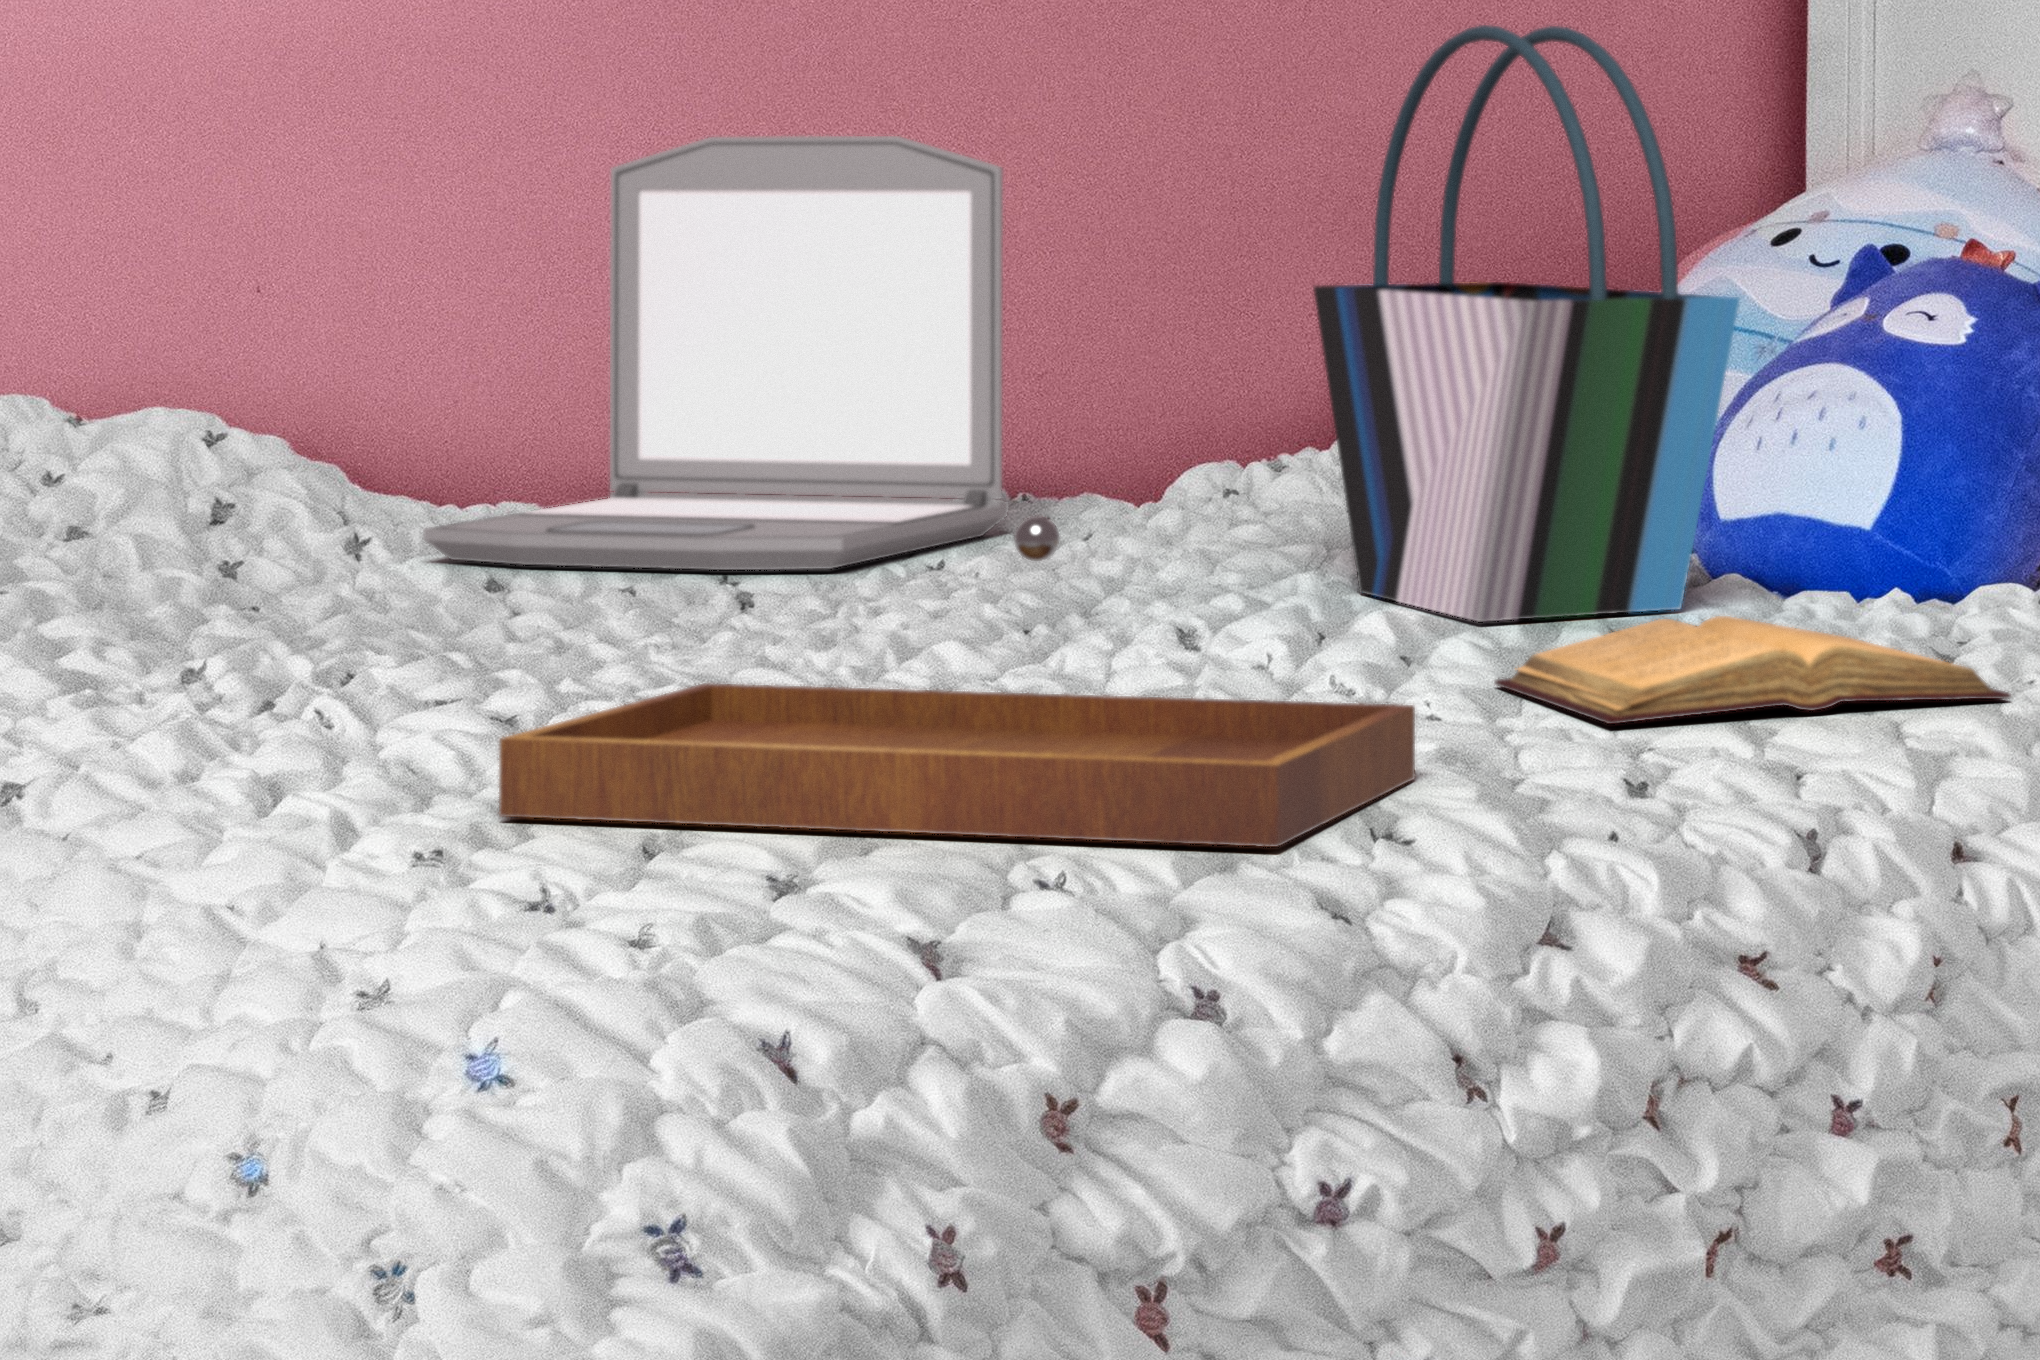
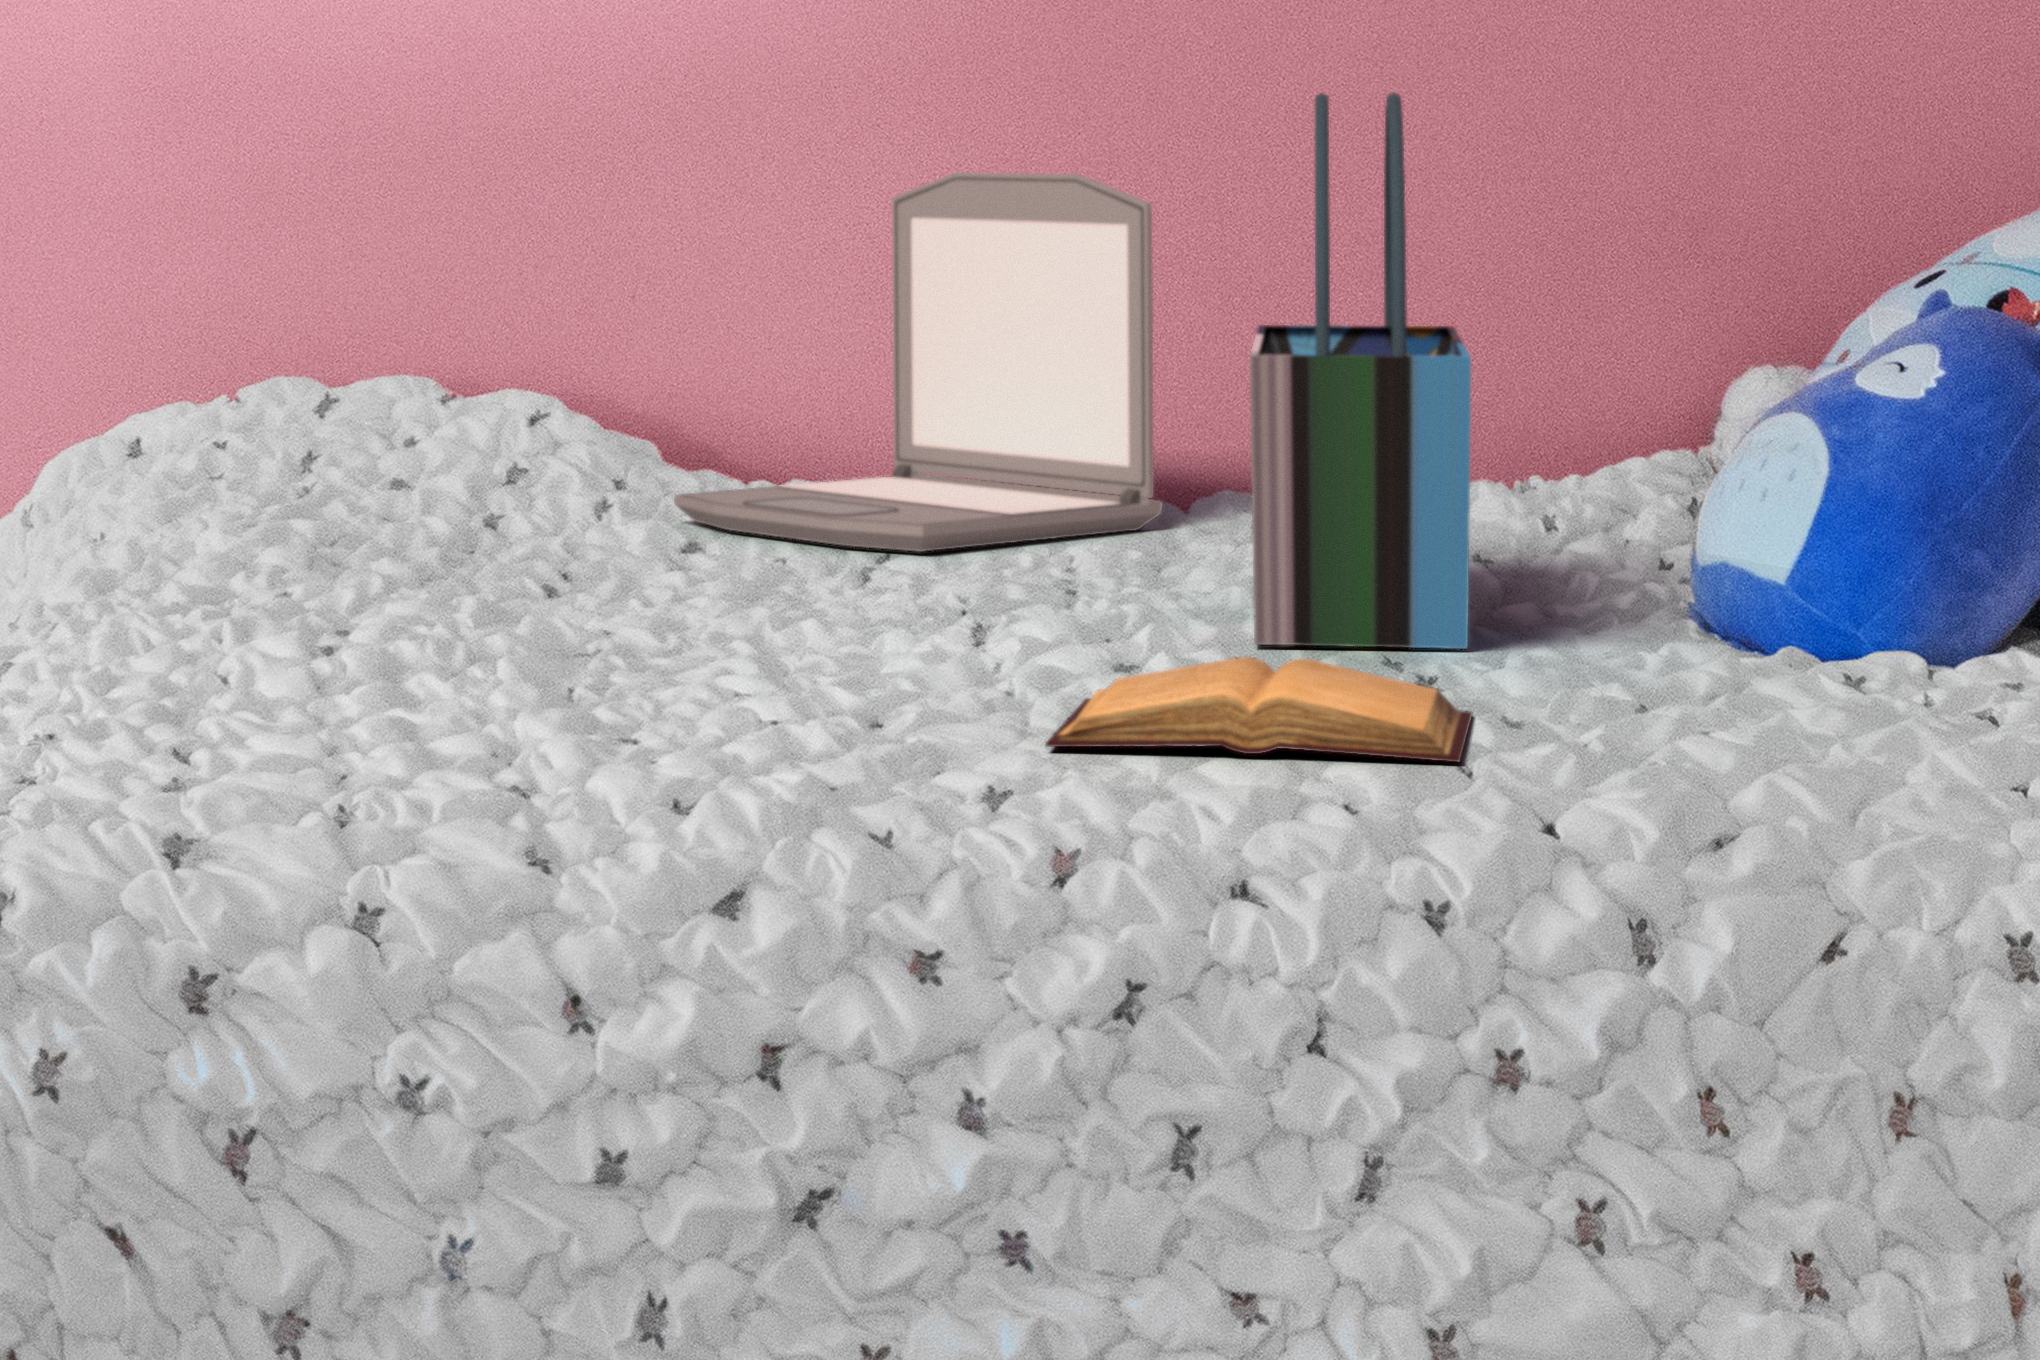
tray: present [499,516,1415,847] -> none [129,531,771,815]

